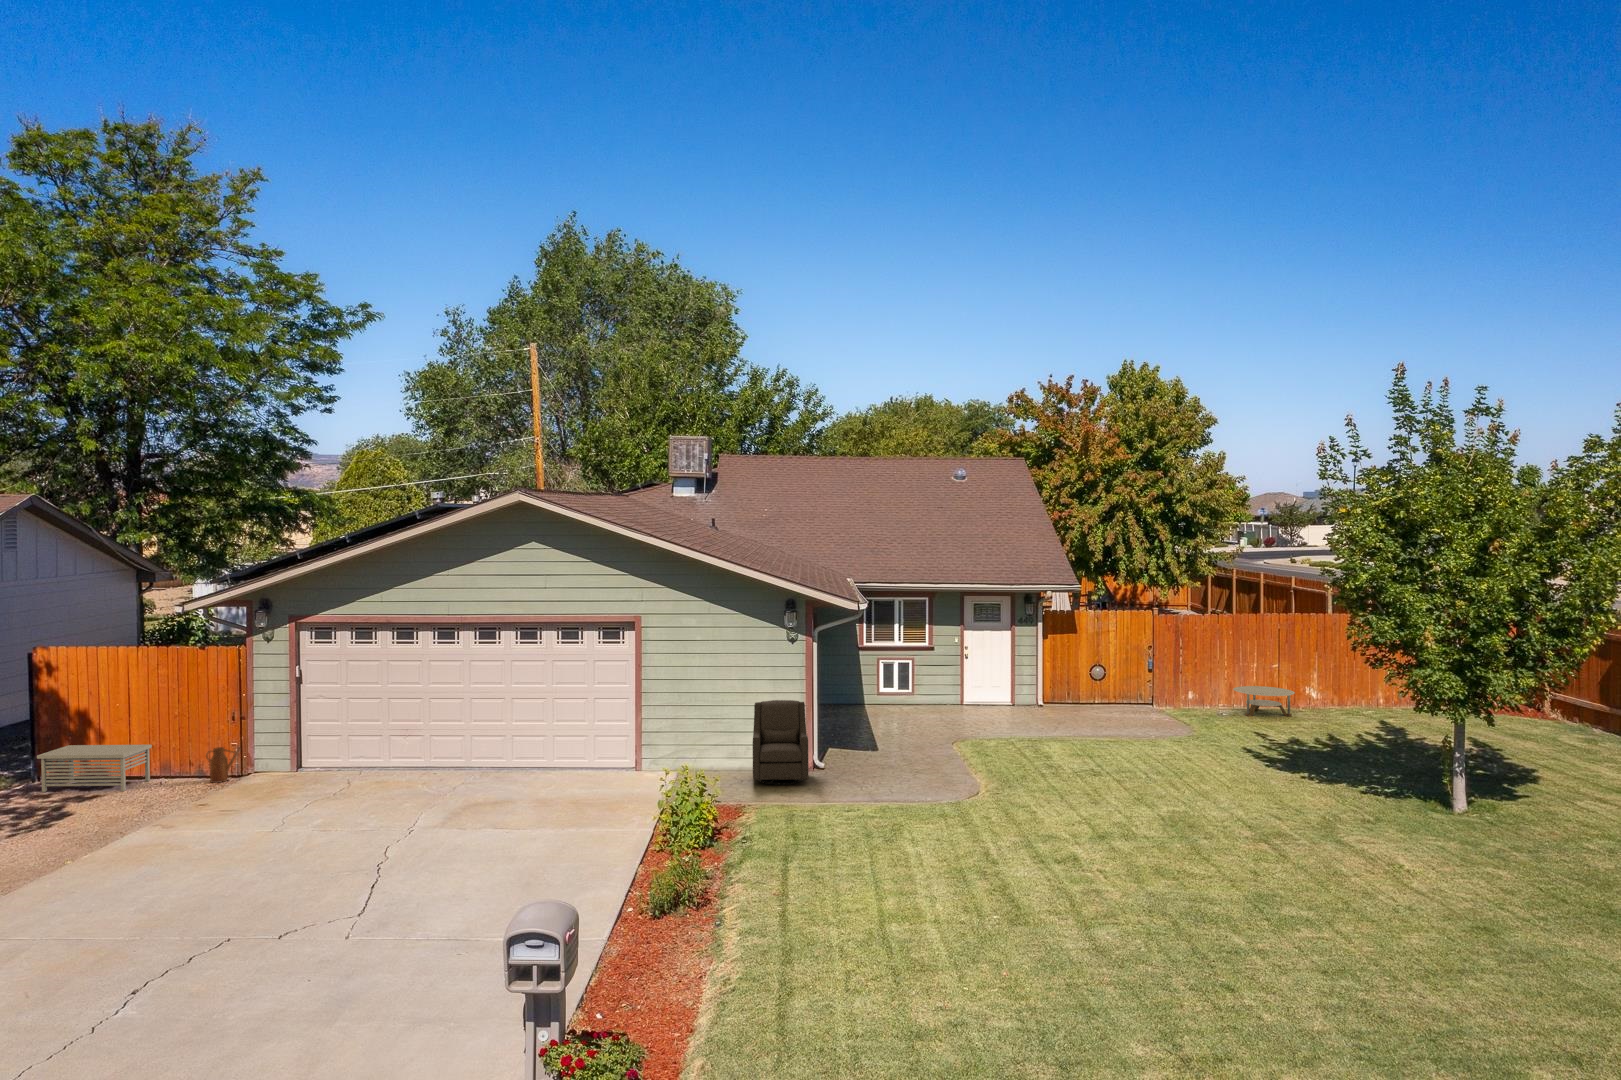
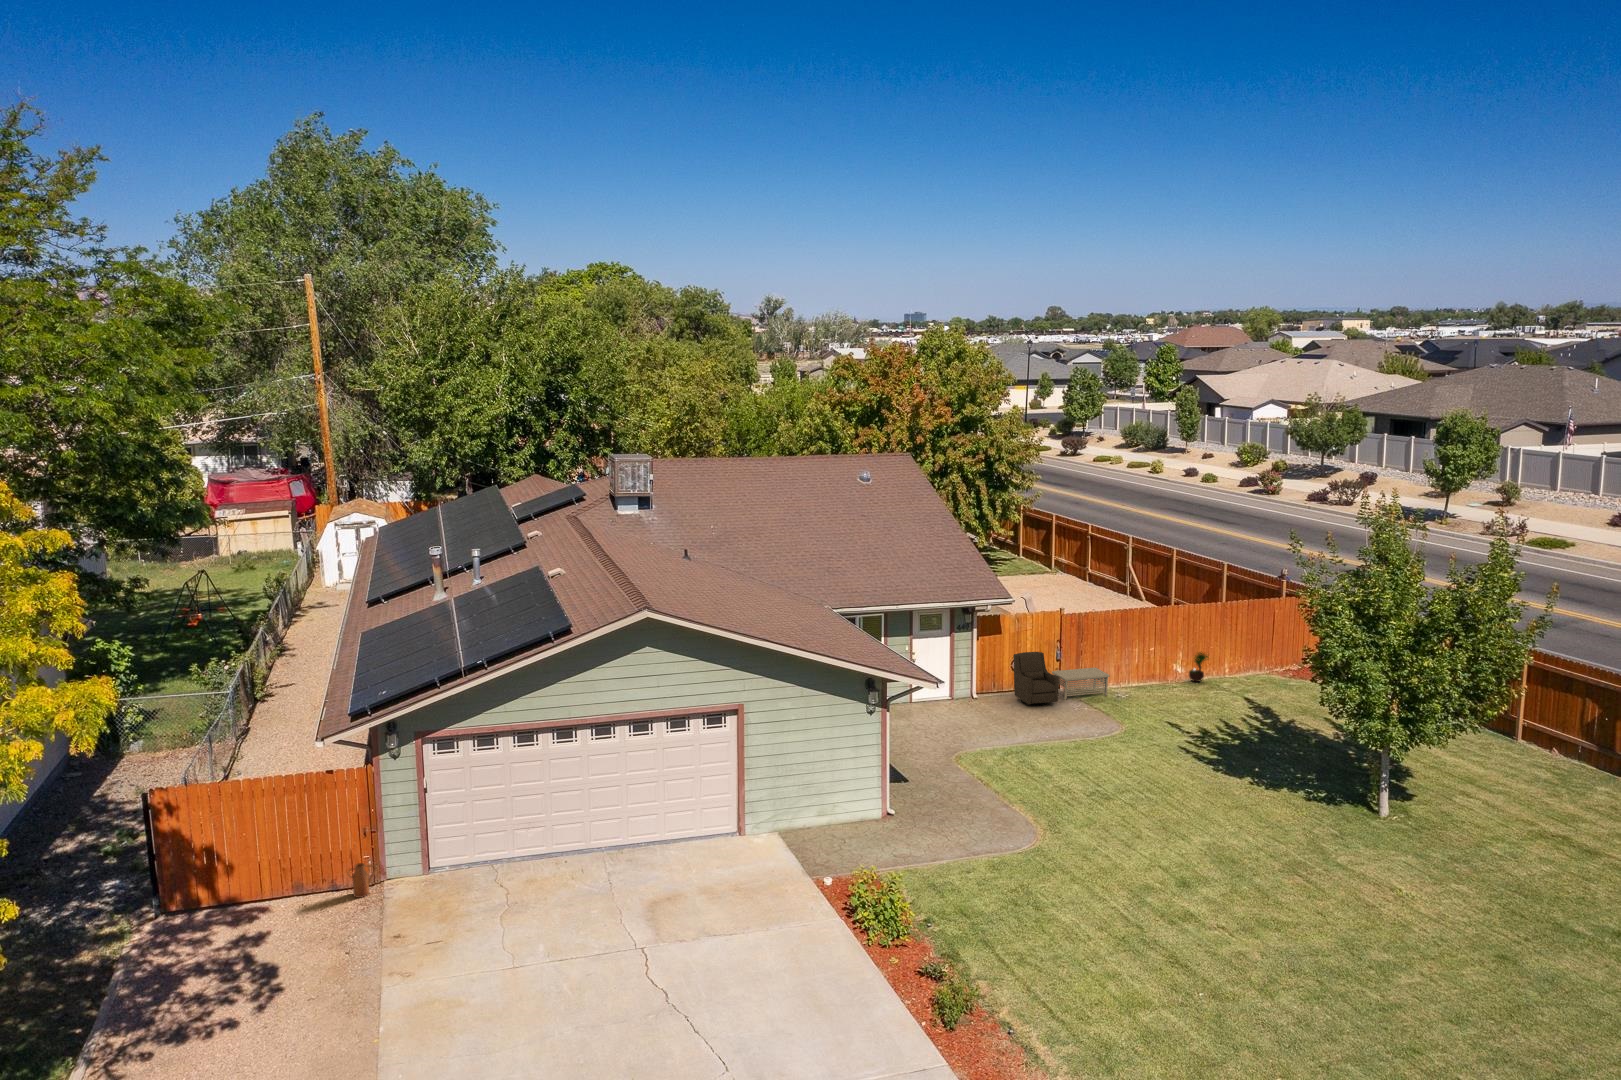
potted tree: none [1339,667,1367,710] -> present [1189,652,1208,682]
round table: present [1233,686,1295,716] -> none [1119,668,1166,697]
chair: present [753,700,808,785] -> present [1013,652,1059,706]
storage bench: present [37,744,152,792] -> present [1052,668,1110,700]

